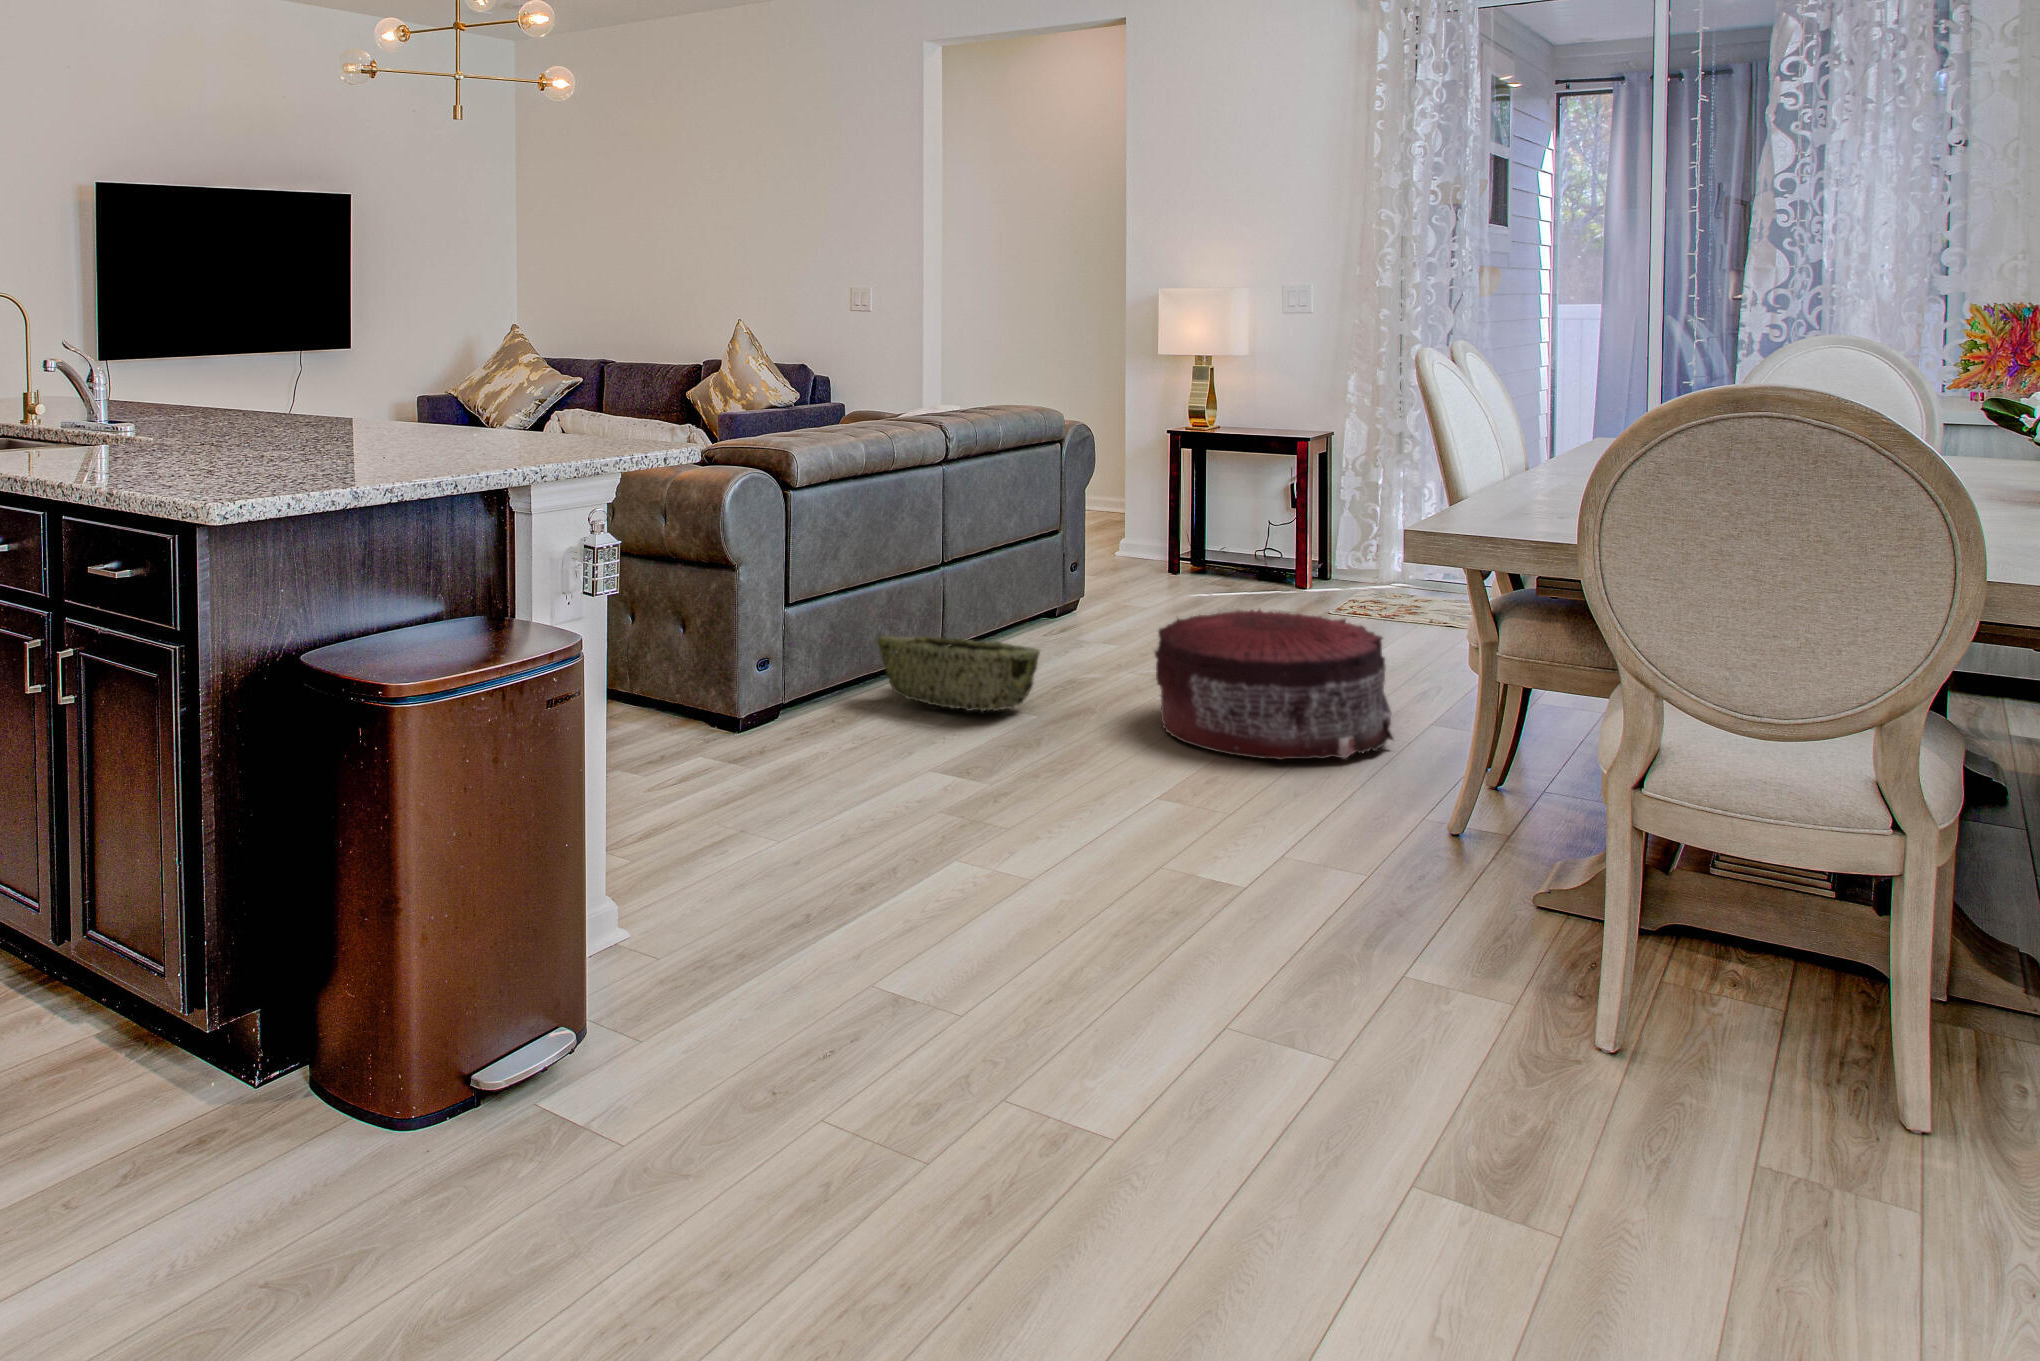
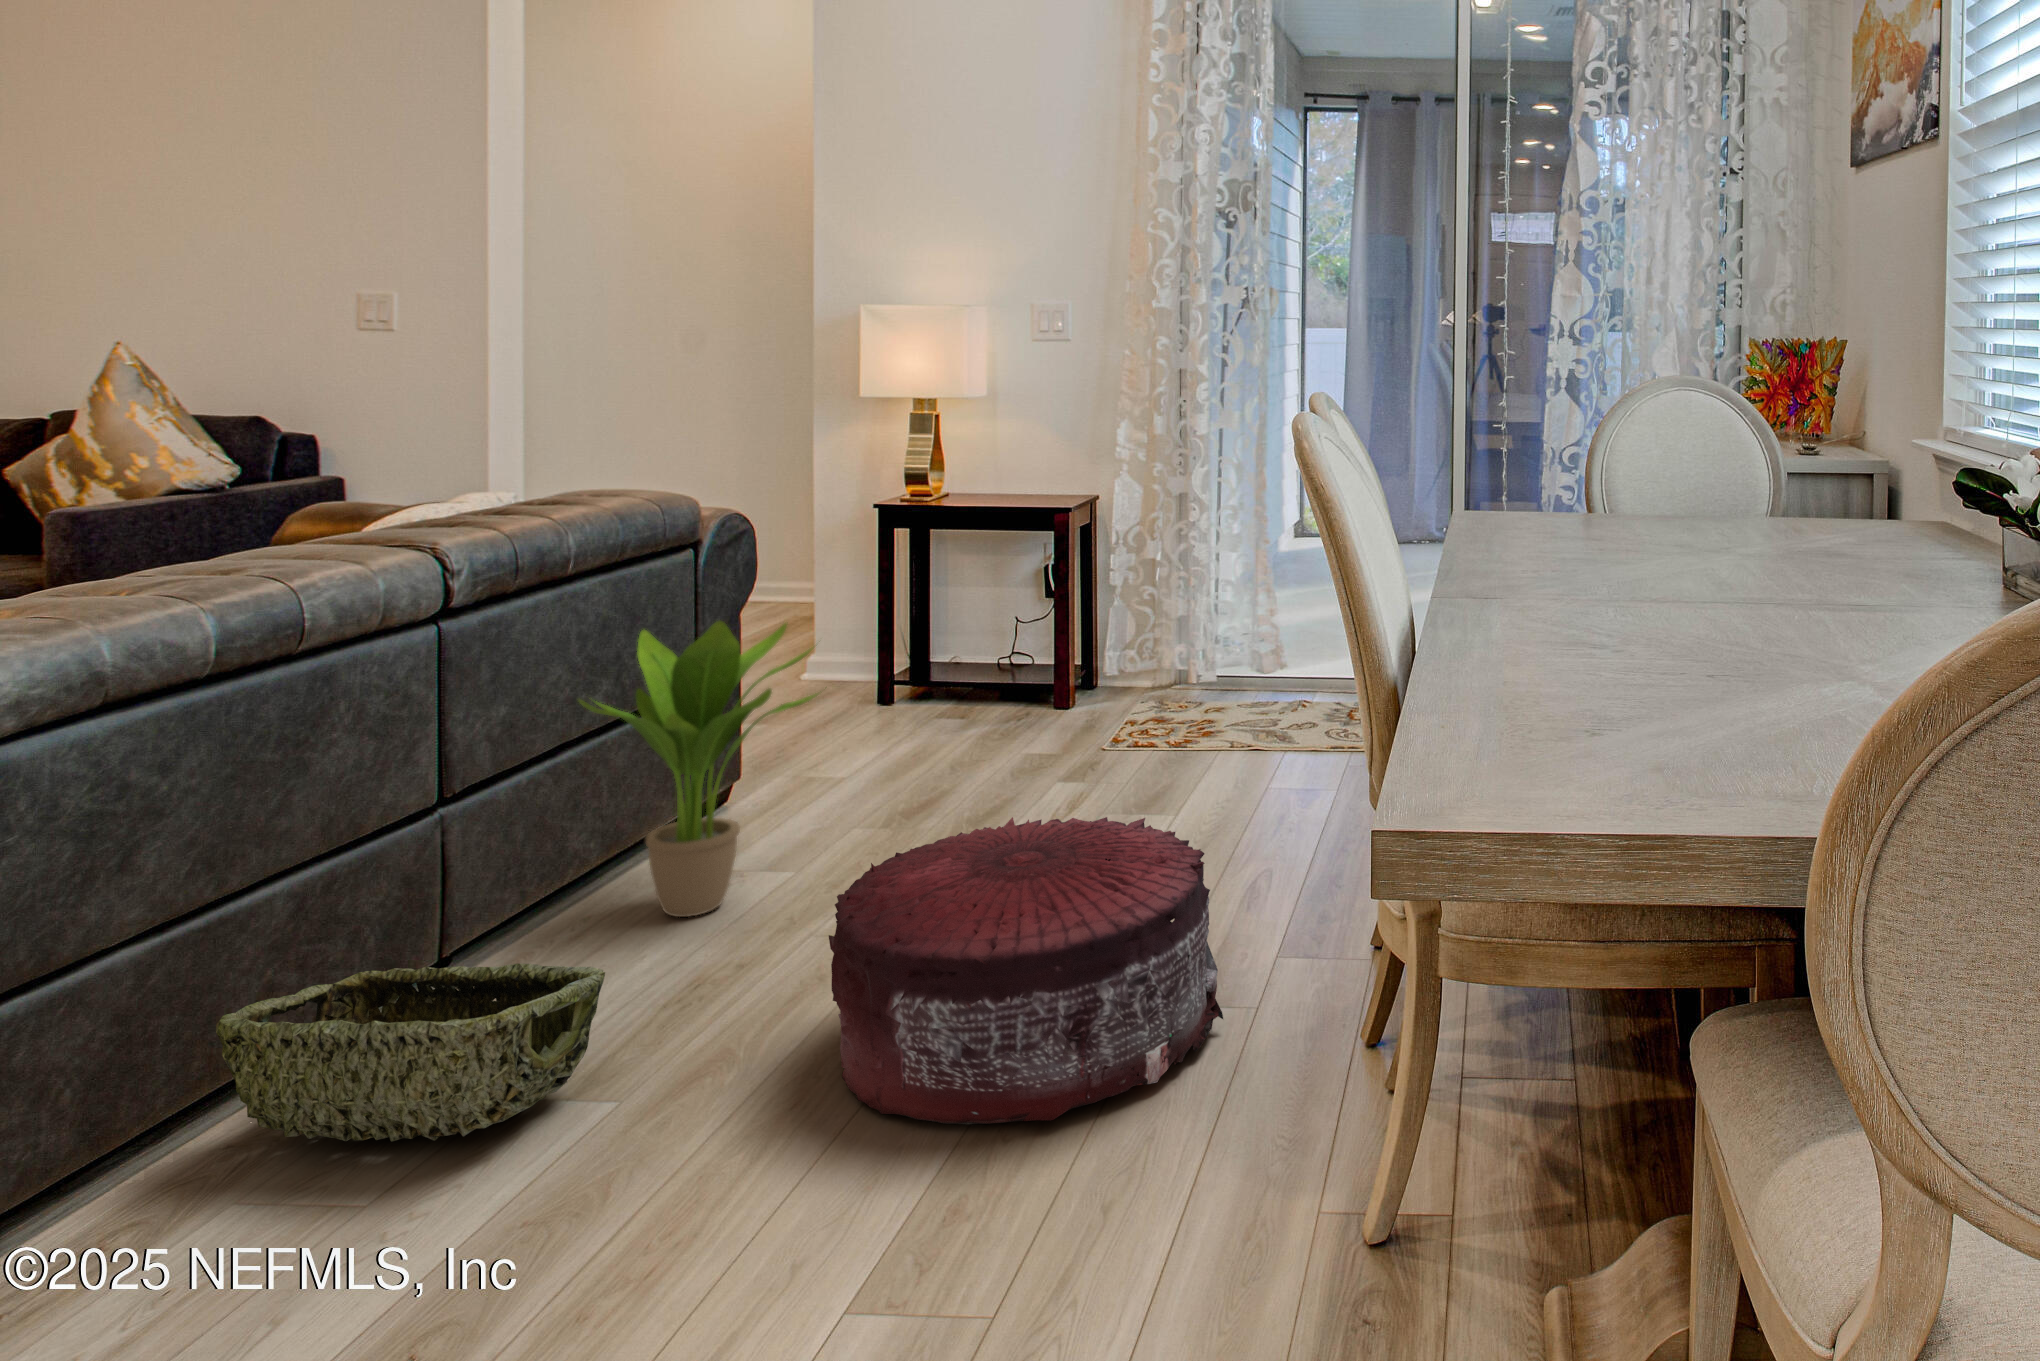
potted plant: none [1014,477,1147,656] -> present [579,621,818,917]

